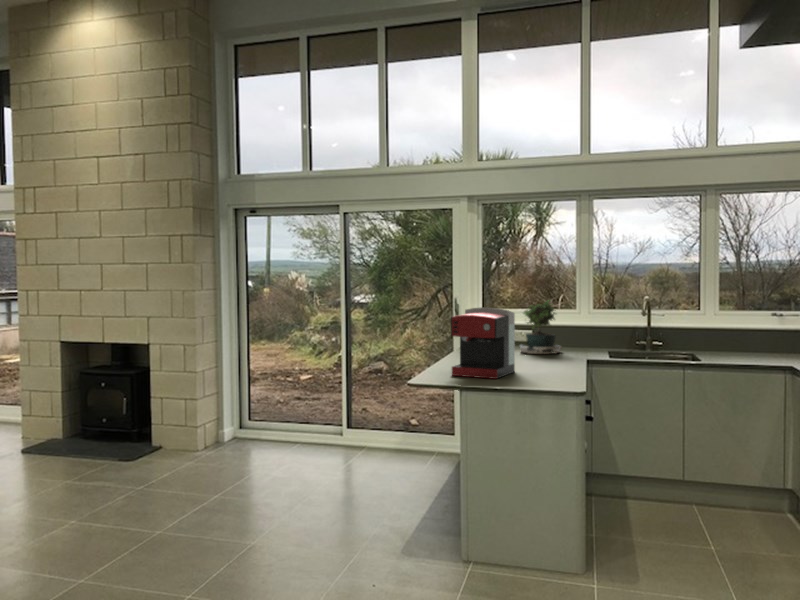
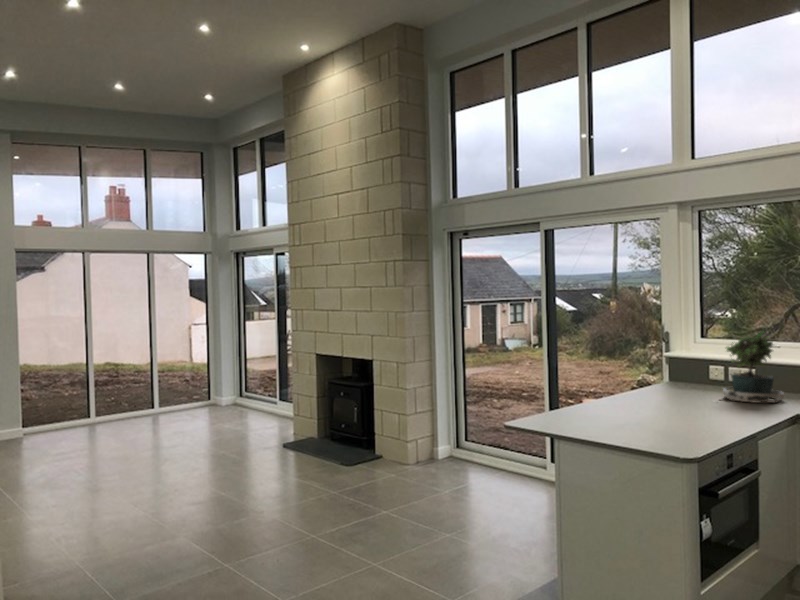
coffee maker: present [451,307,515,379] -> none [566,342,656,432]

